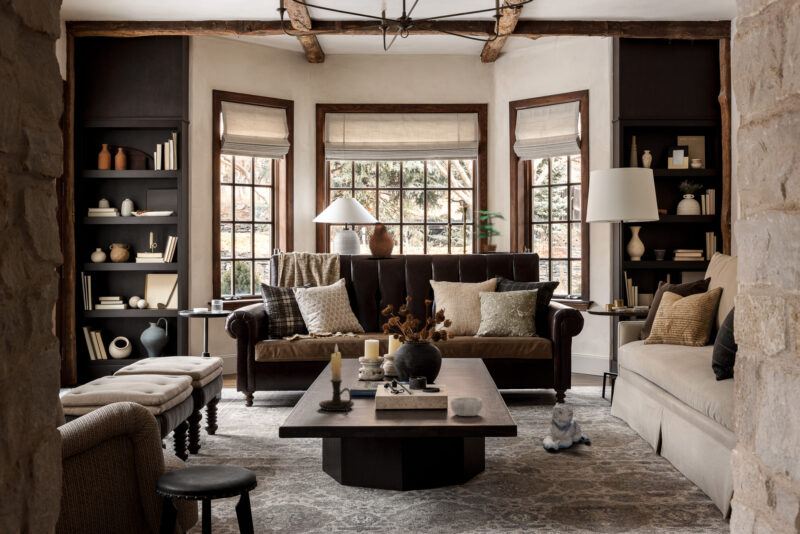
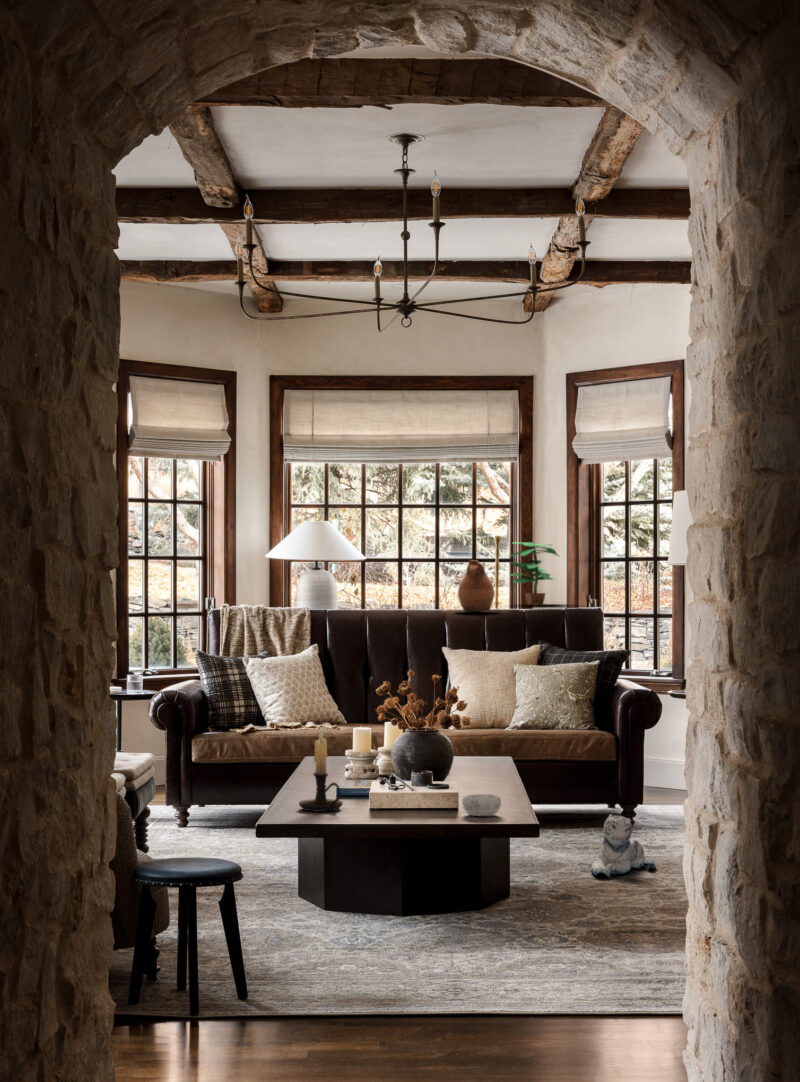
ceramic pitcher: present [369,222,394,258] -> present [456,560,495,612]

